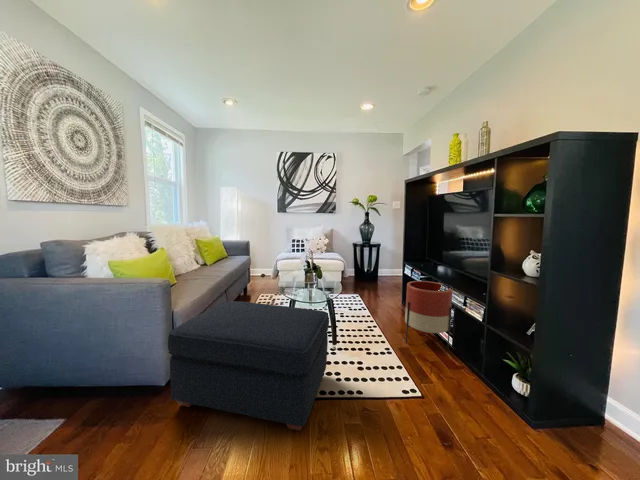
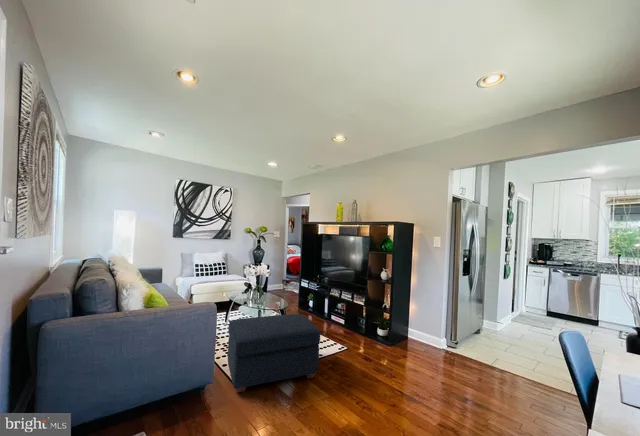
planter: present [405,281,453,350] -> none [319,288,345,328]

